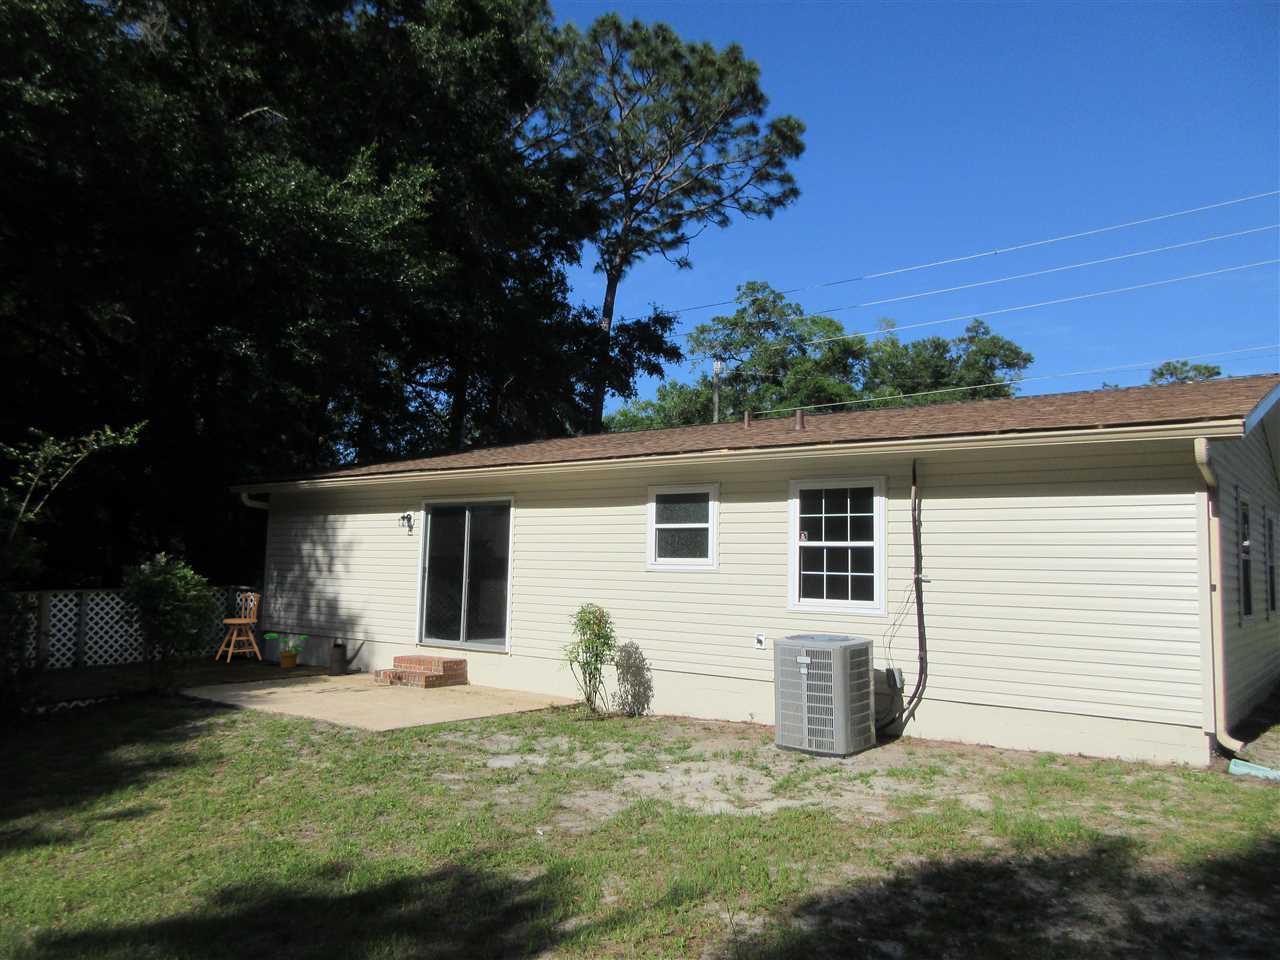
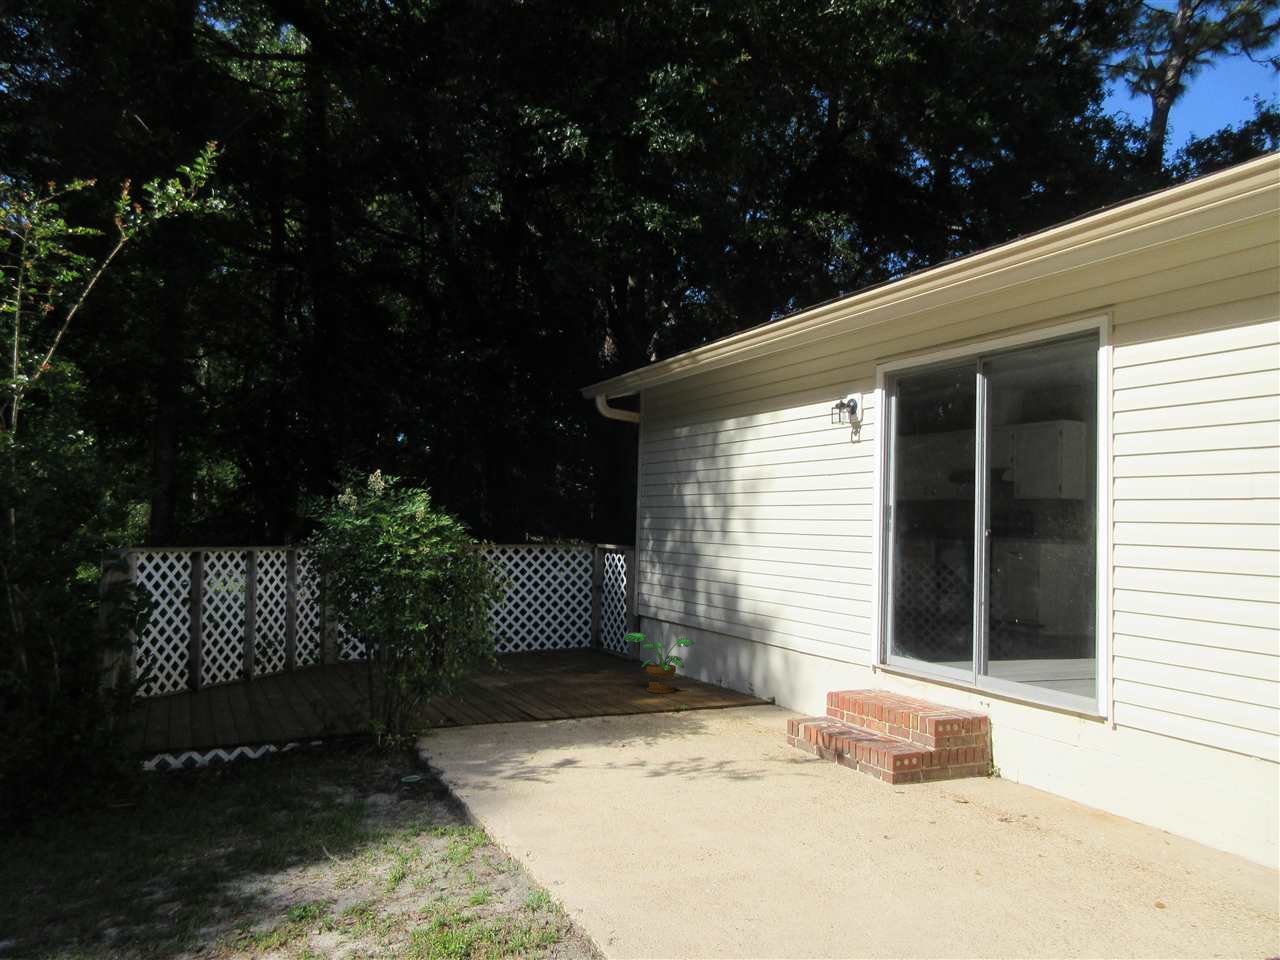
chair: present [216,594,262,663] -> none [572,570,635,675]
watering can: present [324,637,365,676] -> none [702,645,780,721]

